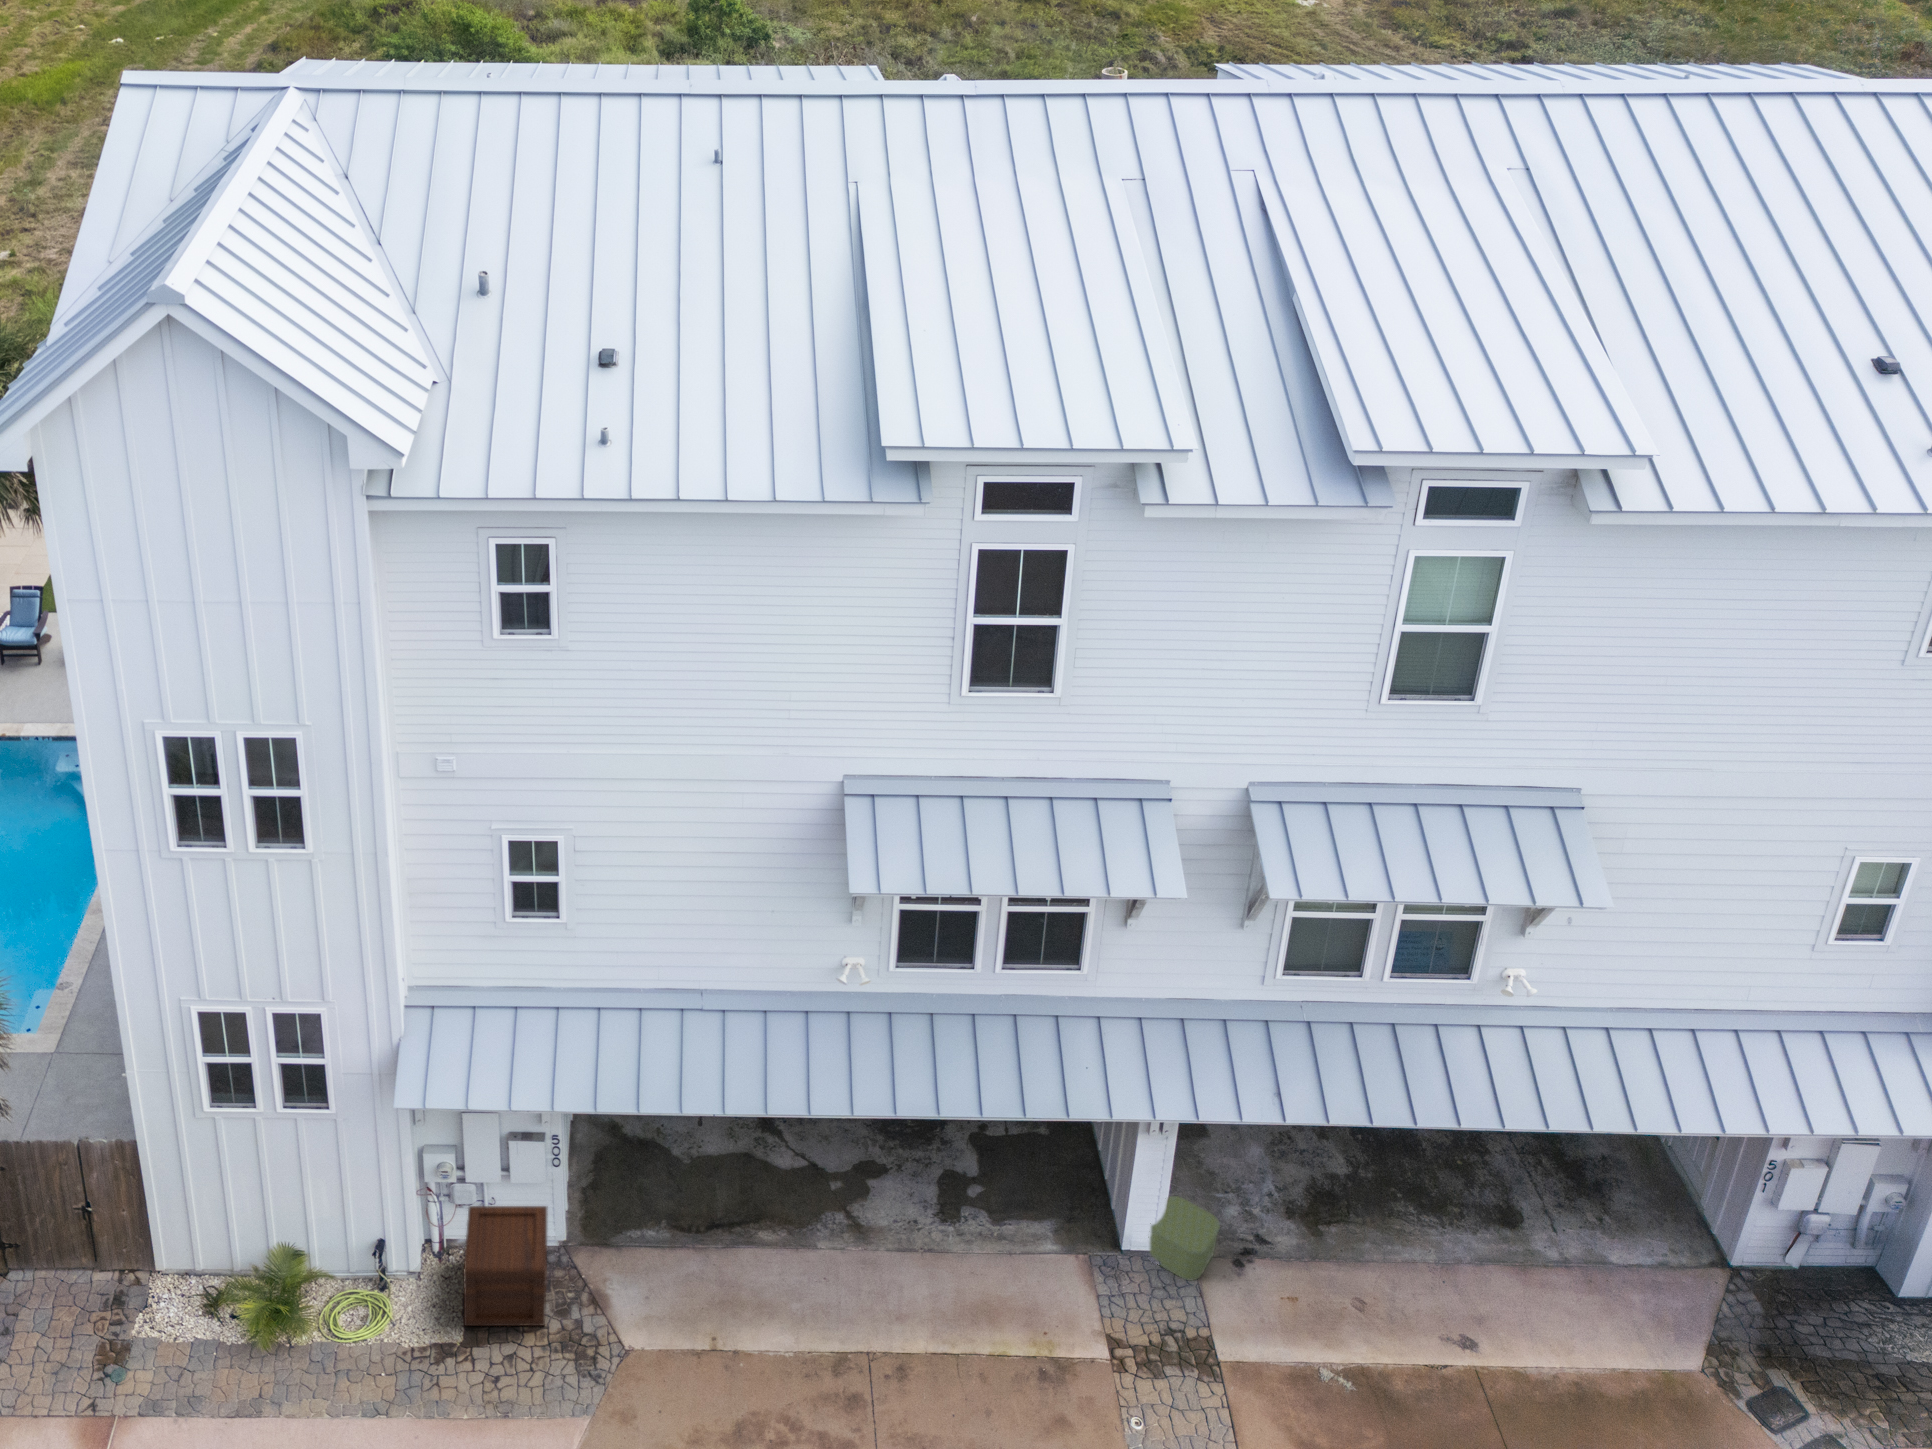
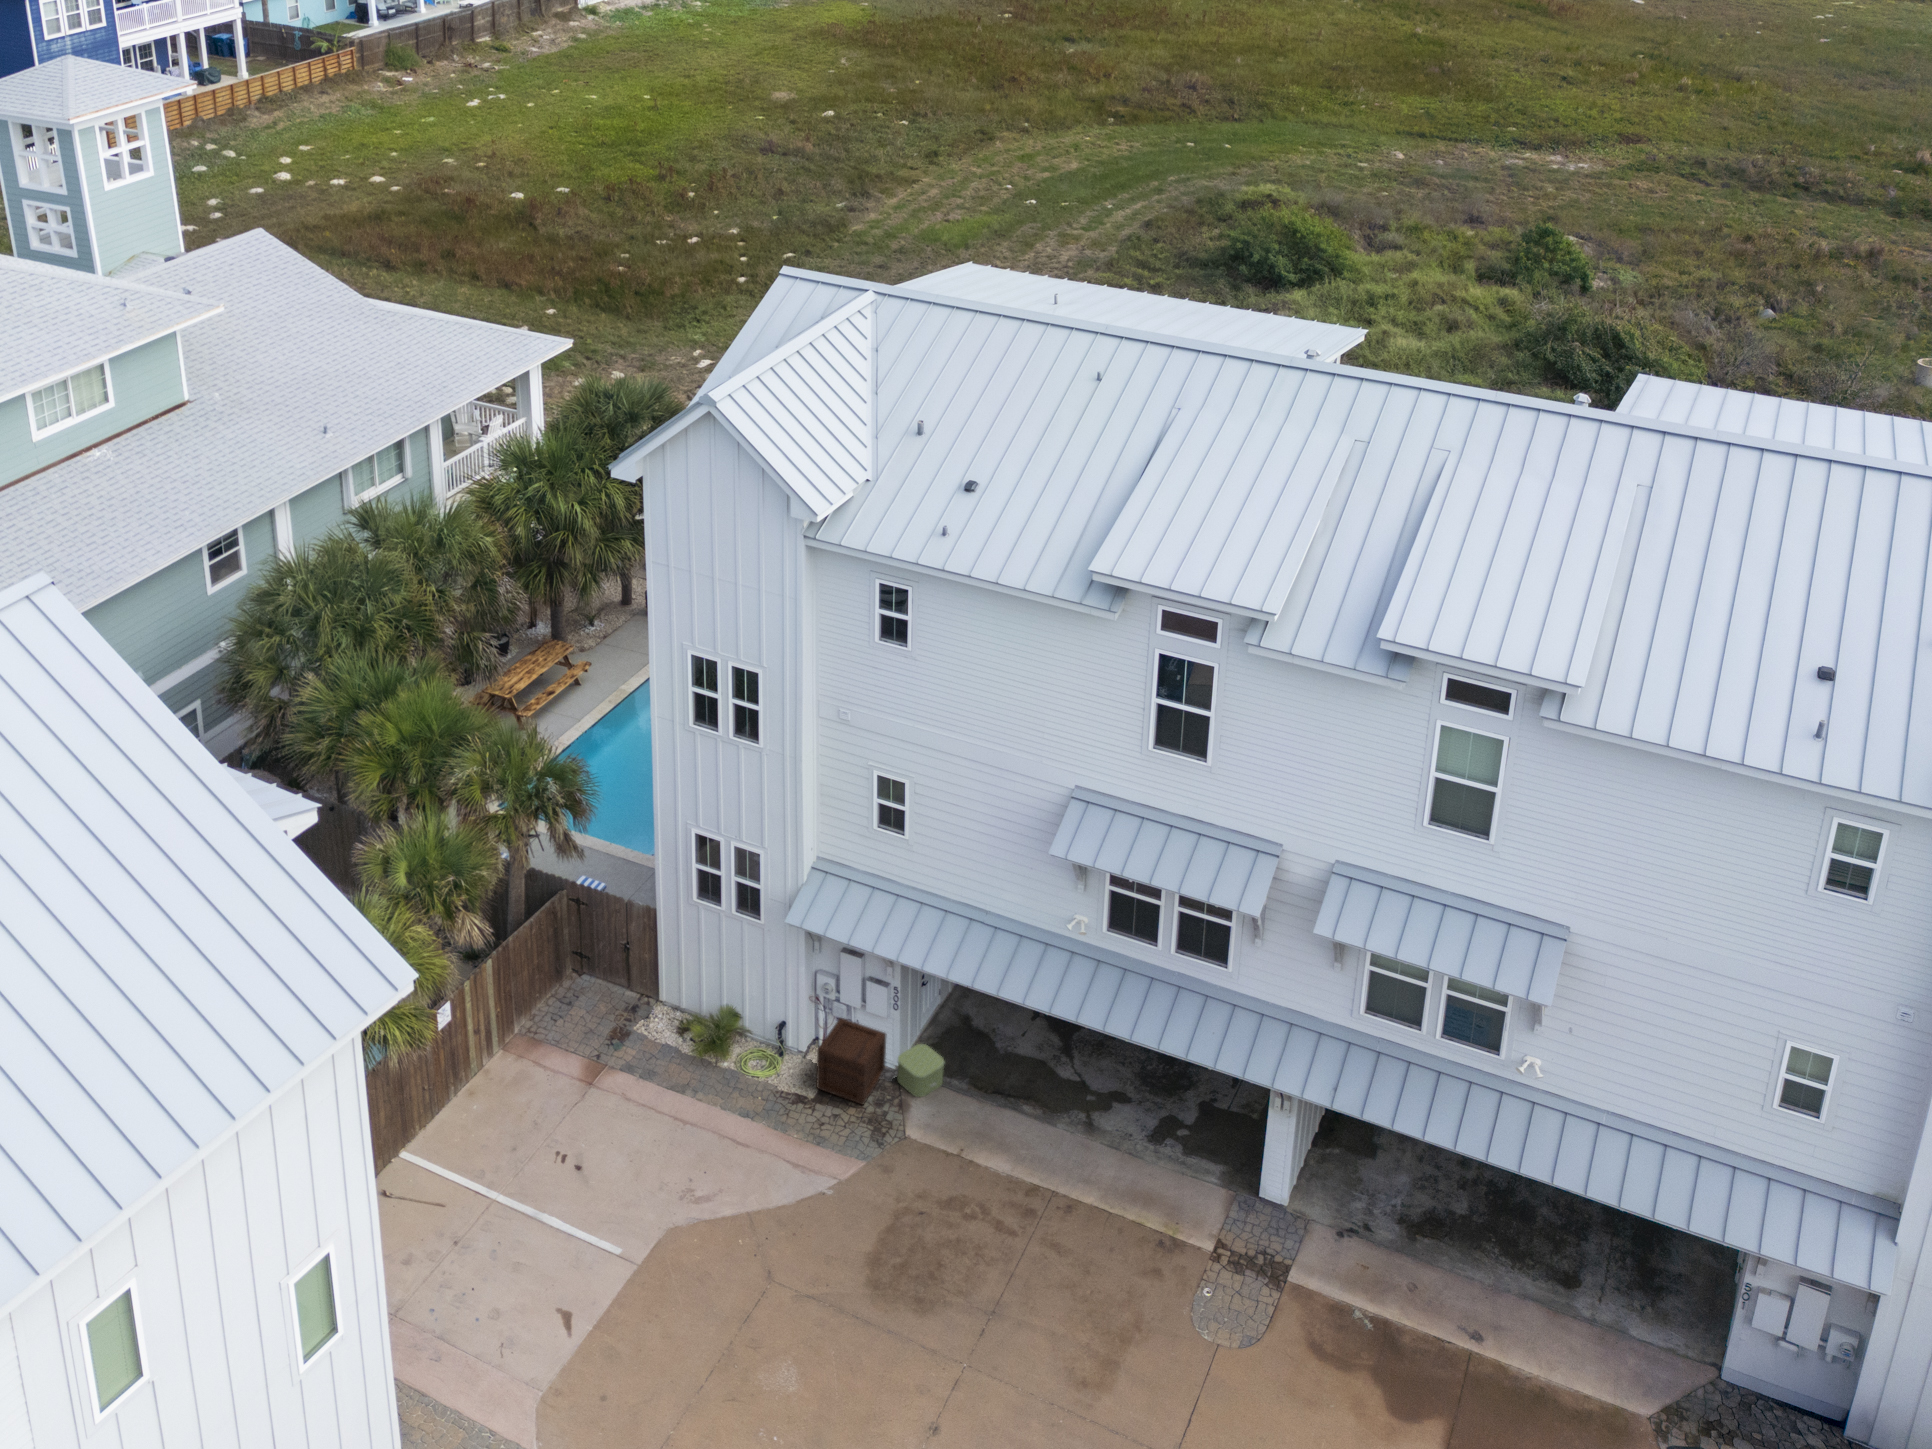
storage box: present [1150,1196,1220,1281] -> present [897,1044,944,1097]

